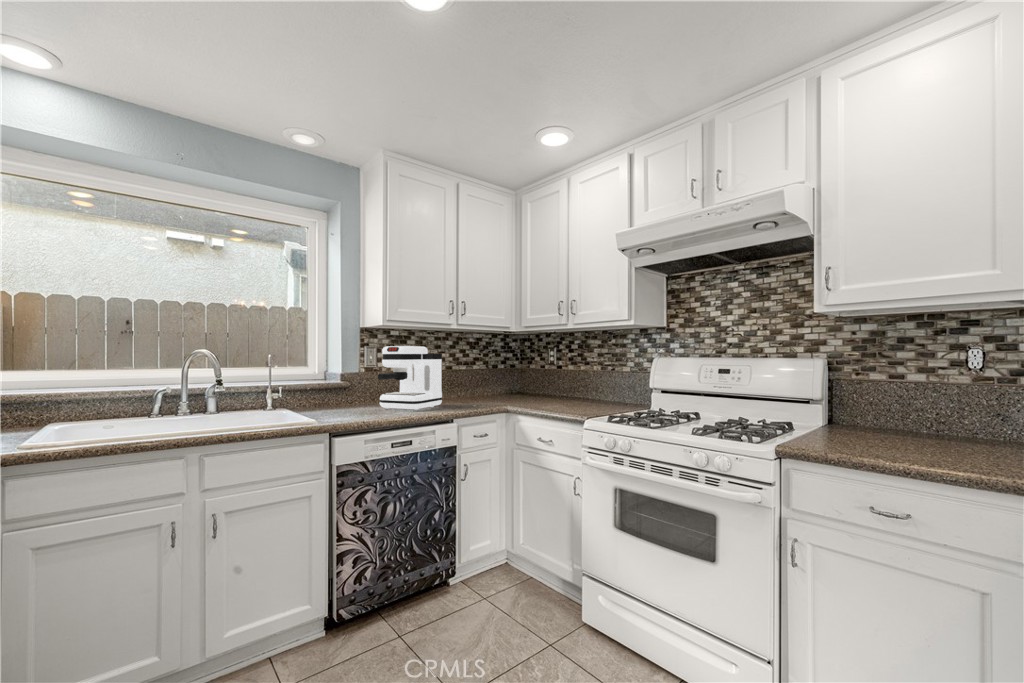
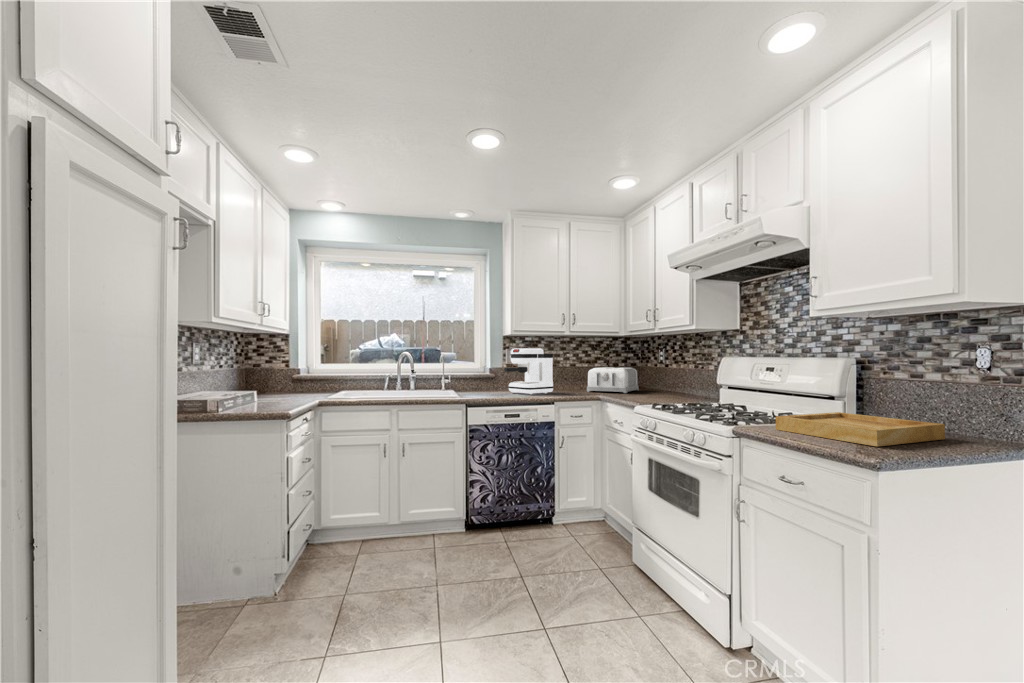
toaster: none [478,370,531,402] -> present [587,367,639,393]
tray: none [823,420,985,466] -> present [776,412,945,447]

